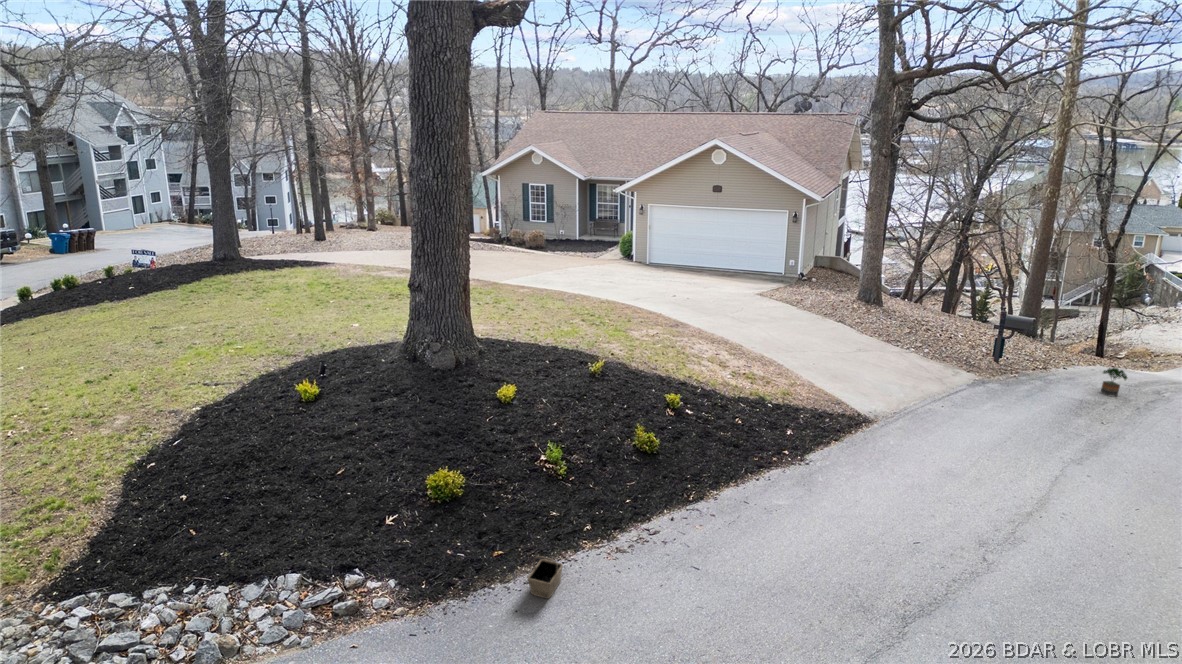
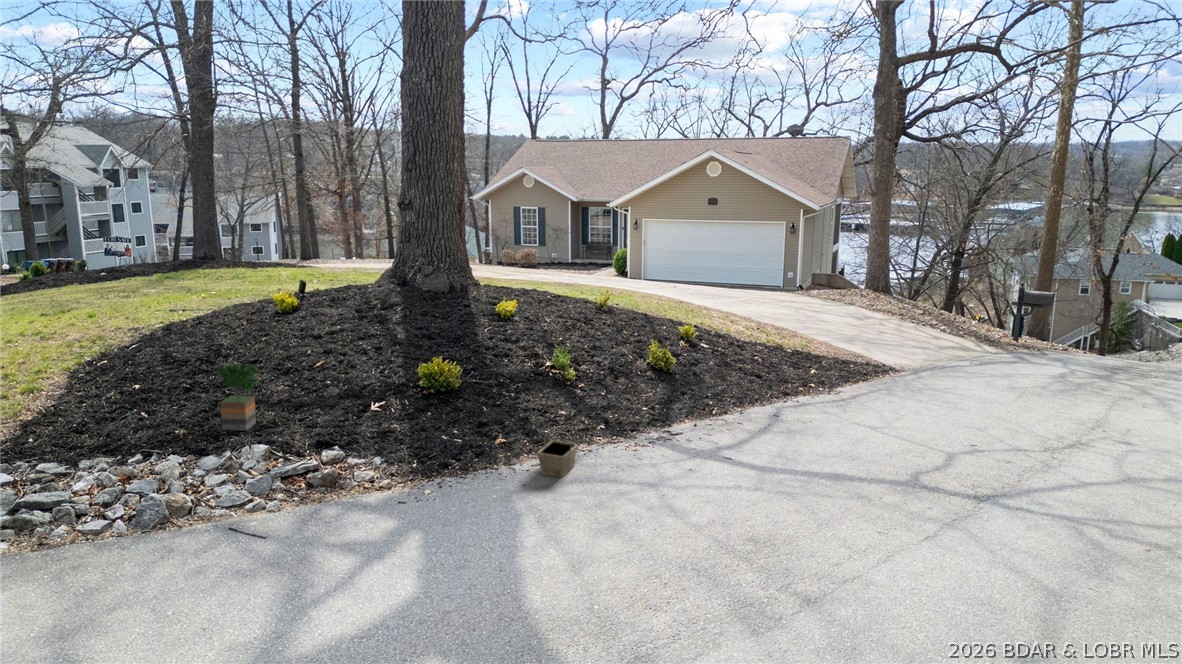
potted tree: present [1101,368,1127,396] -> present [217,364,261,430]

